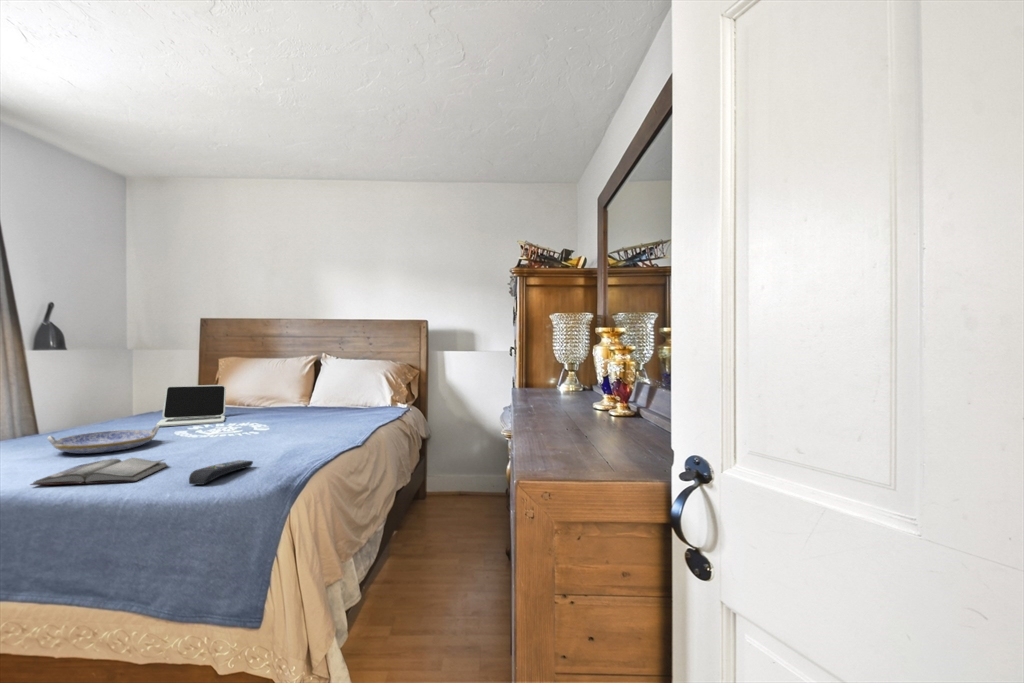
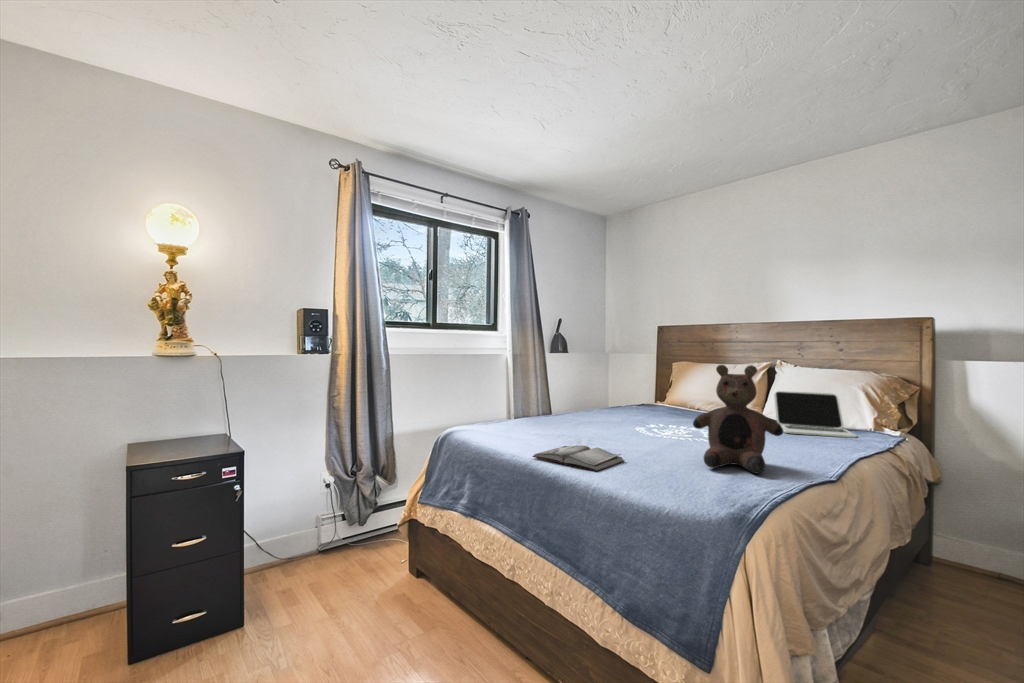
teddy bear: none [245,360,324,454] -> present [693,365,783,474]
laptop: present [156,385,226,427] -> present [774,391,857,438]
serving tray: present [47,426,159,454] -> none [549,418,622,438]
remote control: present [189,460,253,485] -> none [638,470,700,490]

